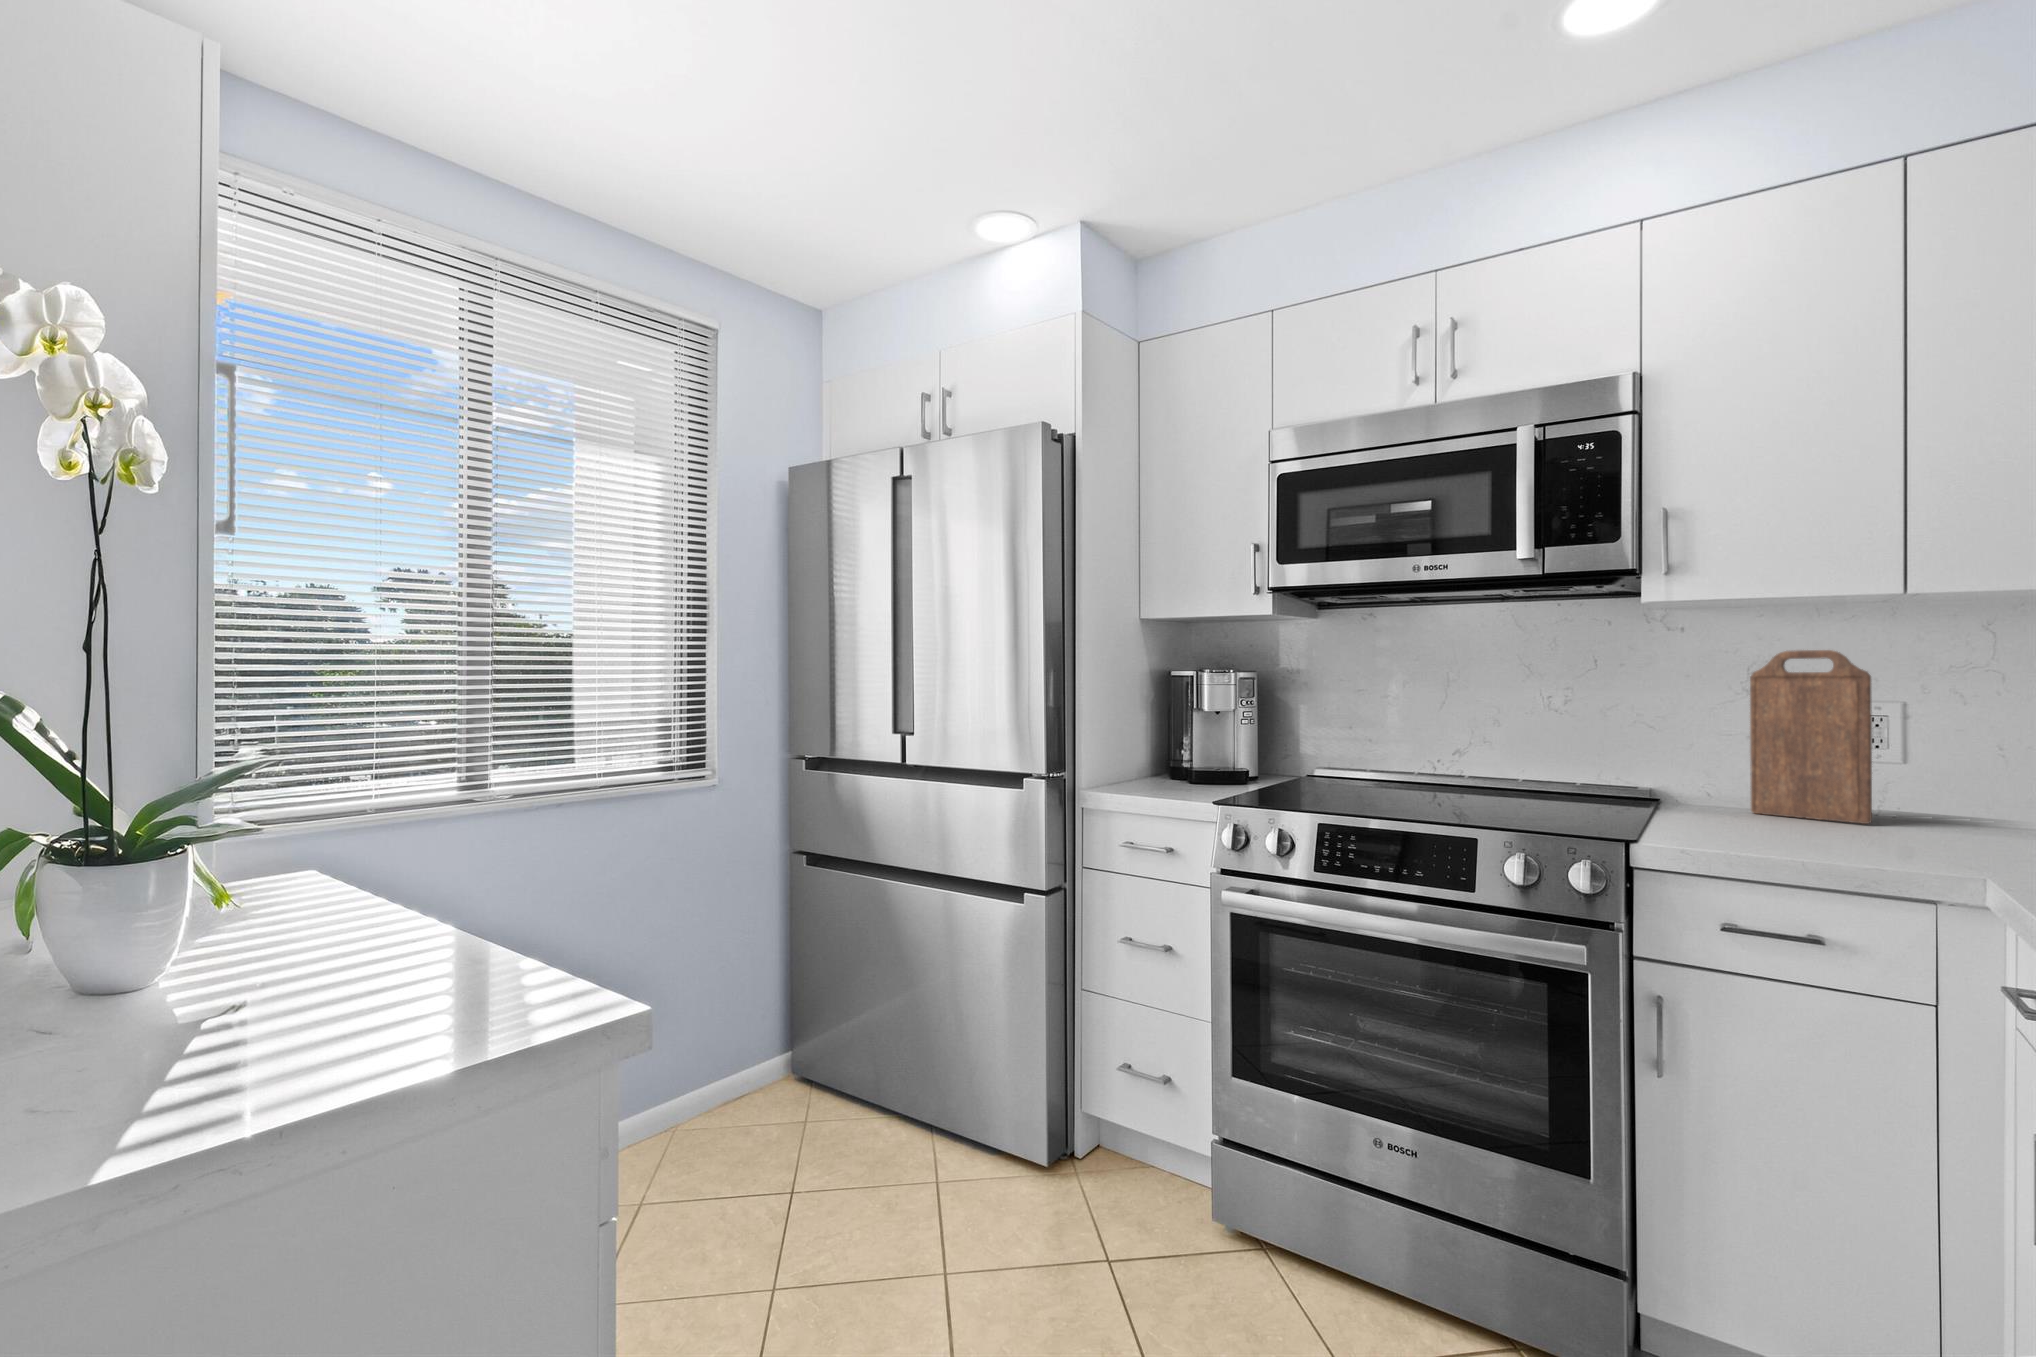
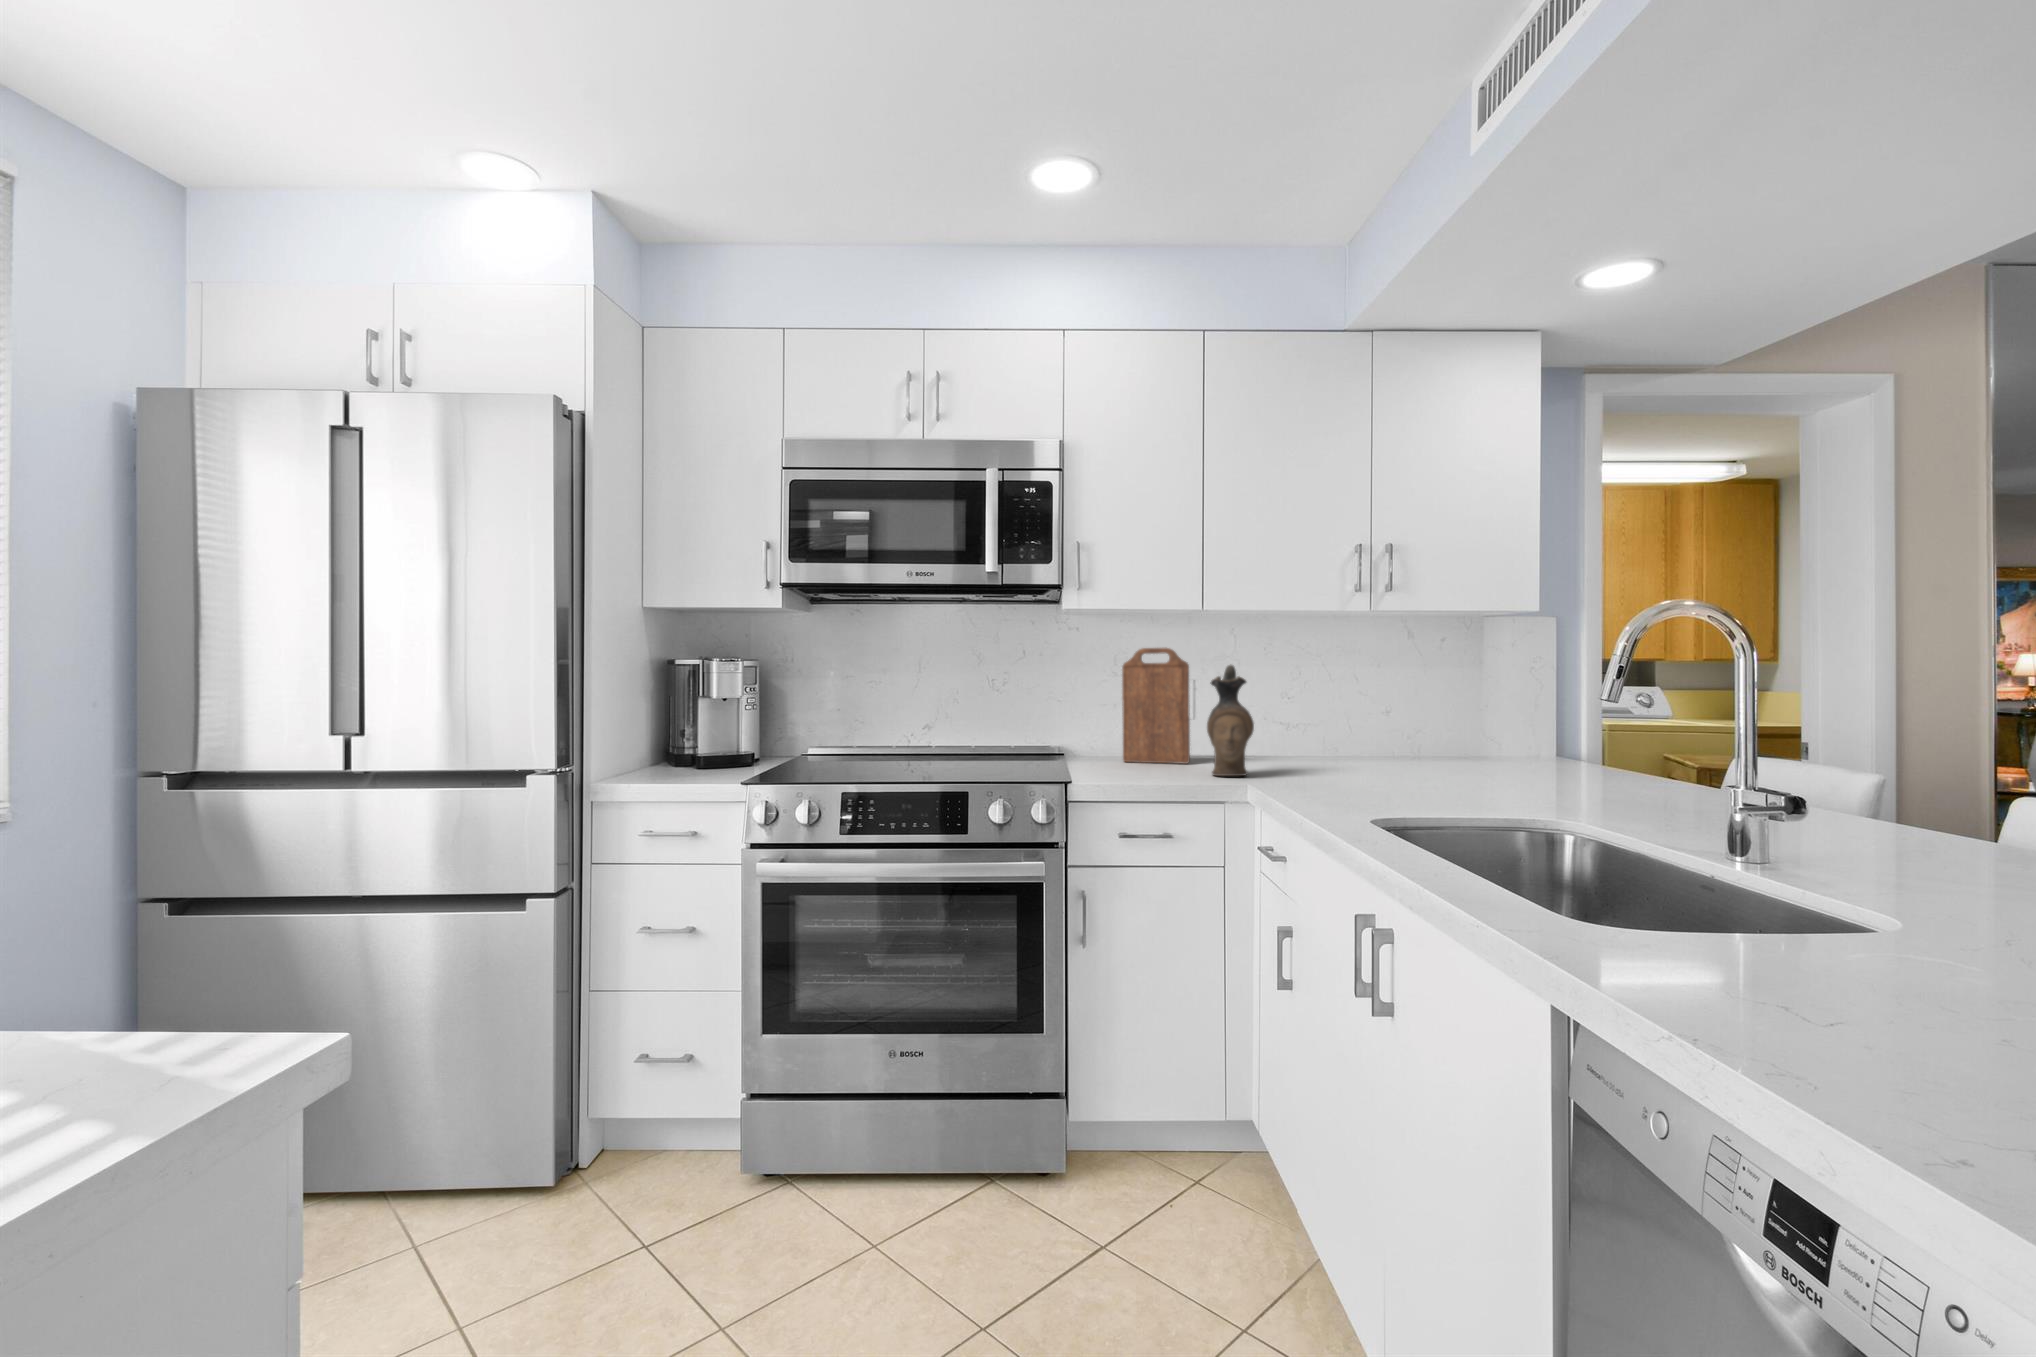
ceramic pitcher: none [1878,677,1974,853] -> present [1207,665,1254,776]

